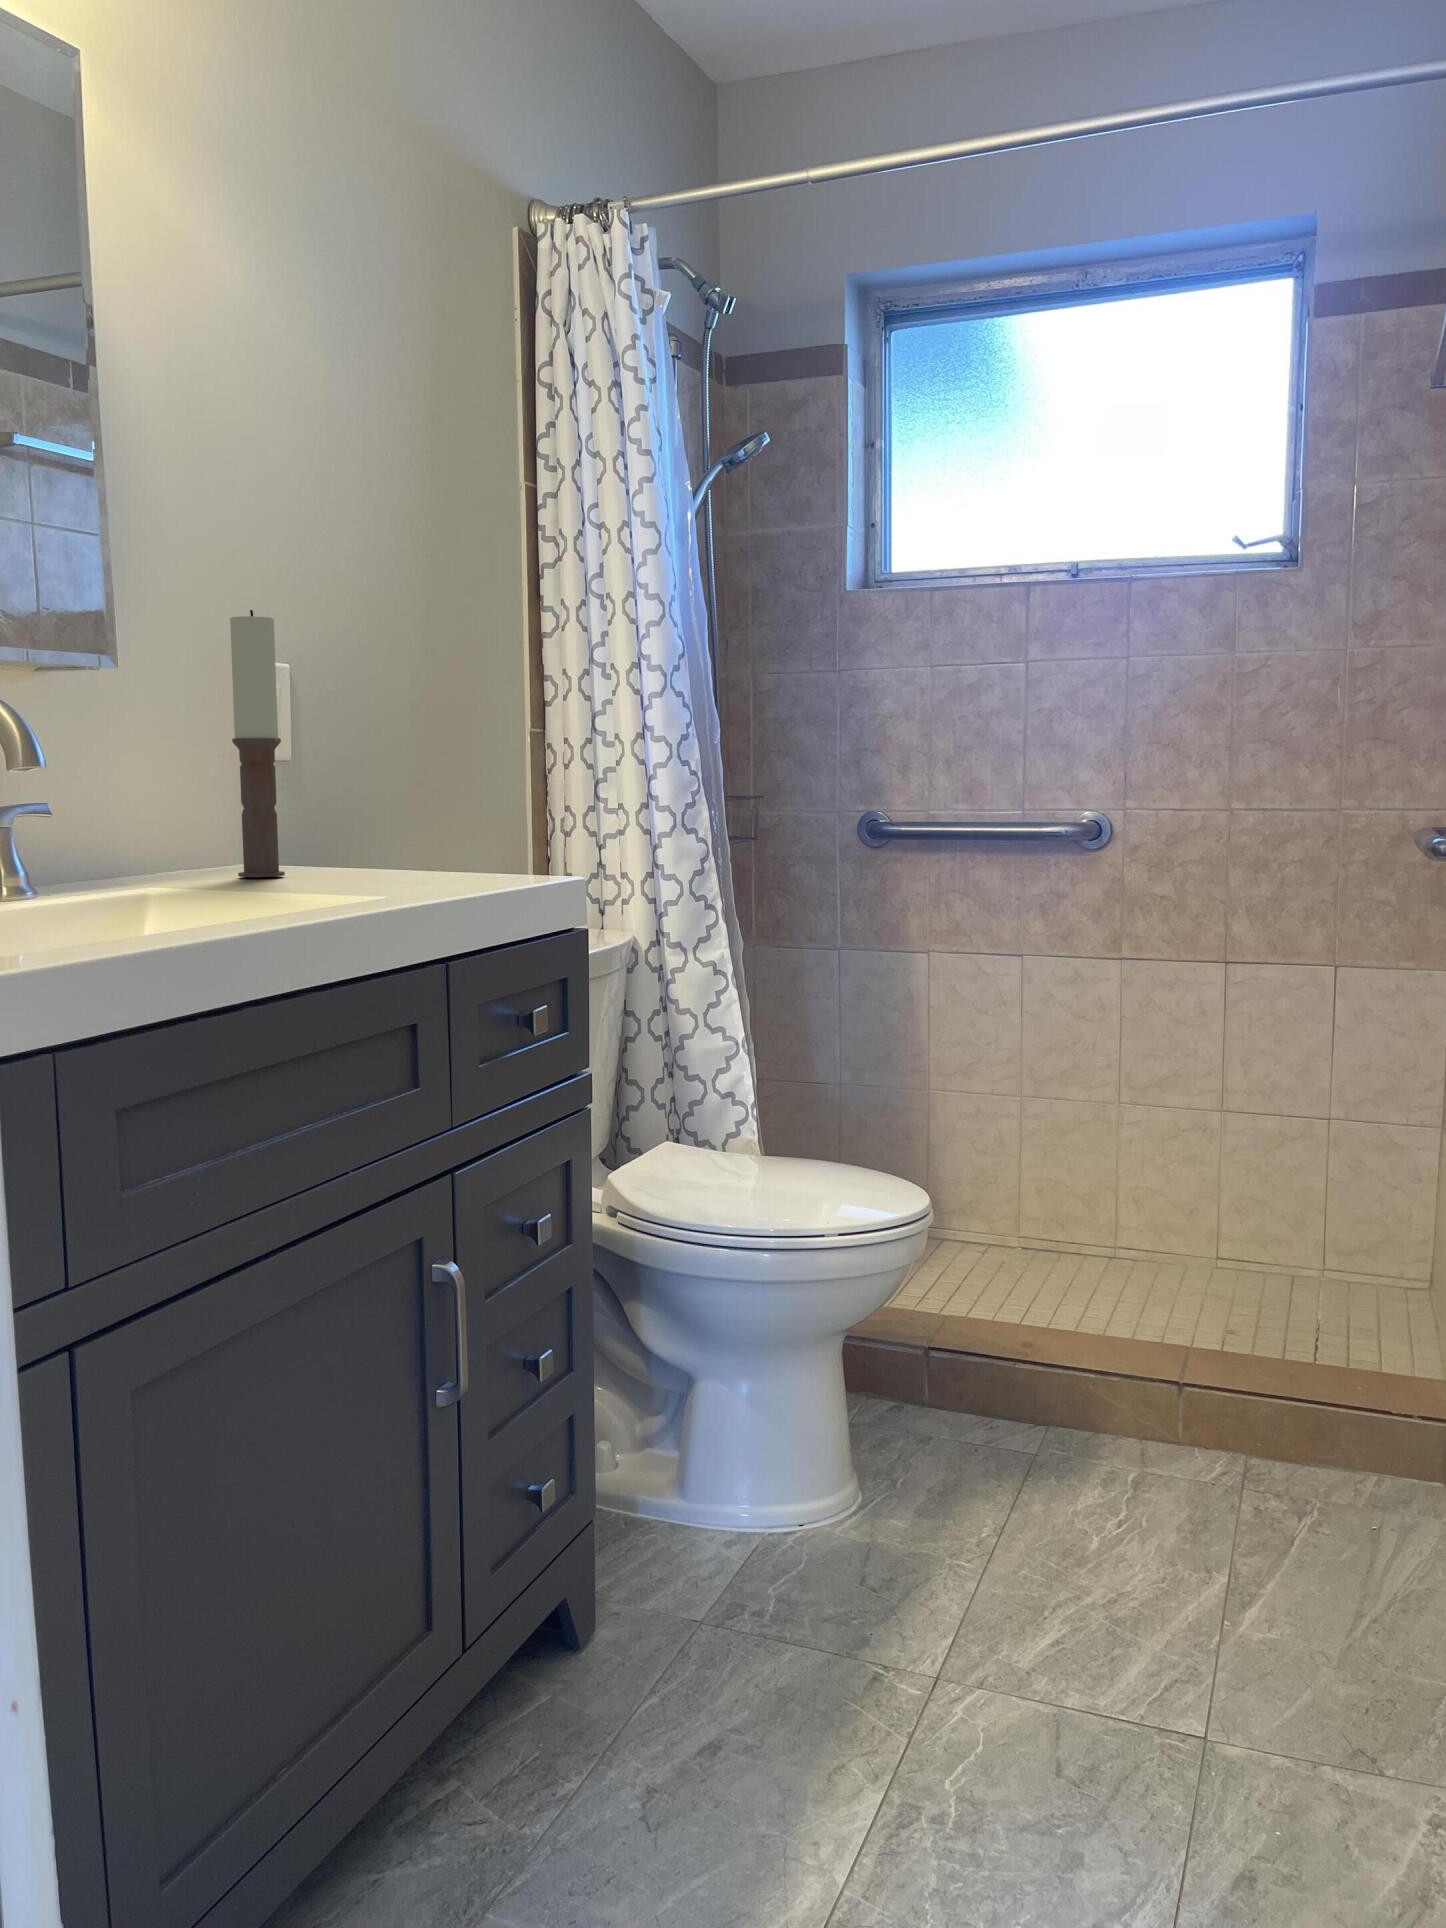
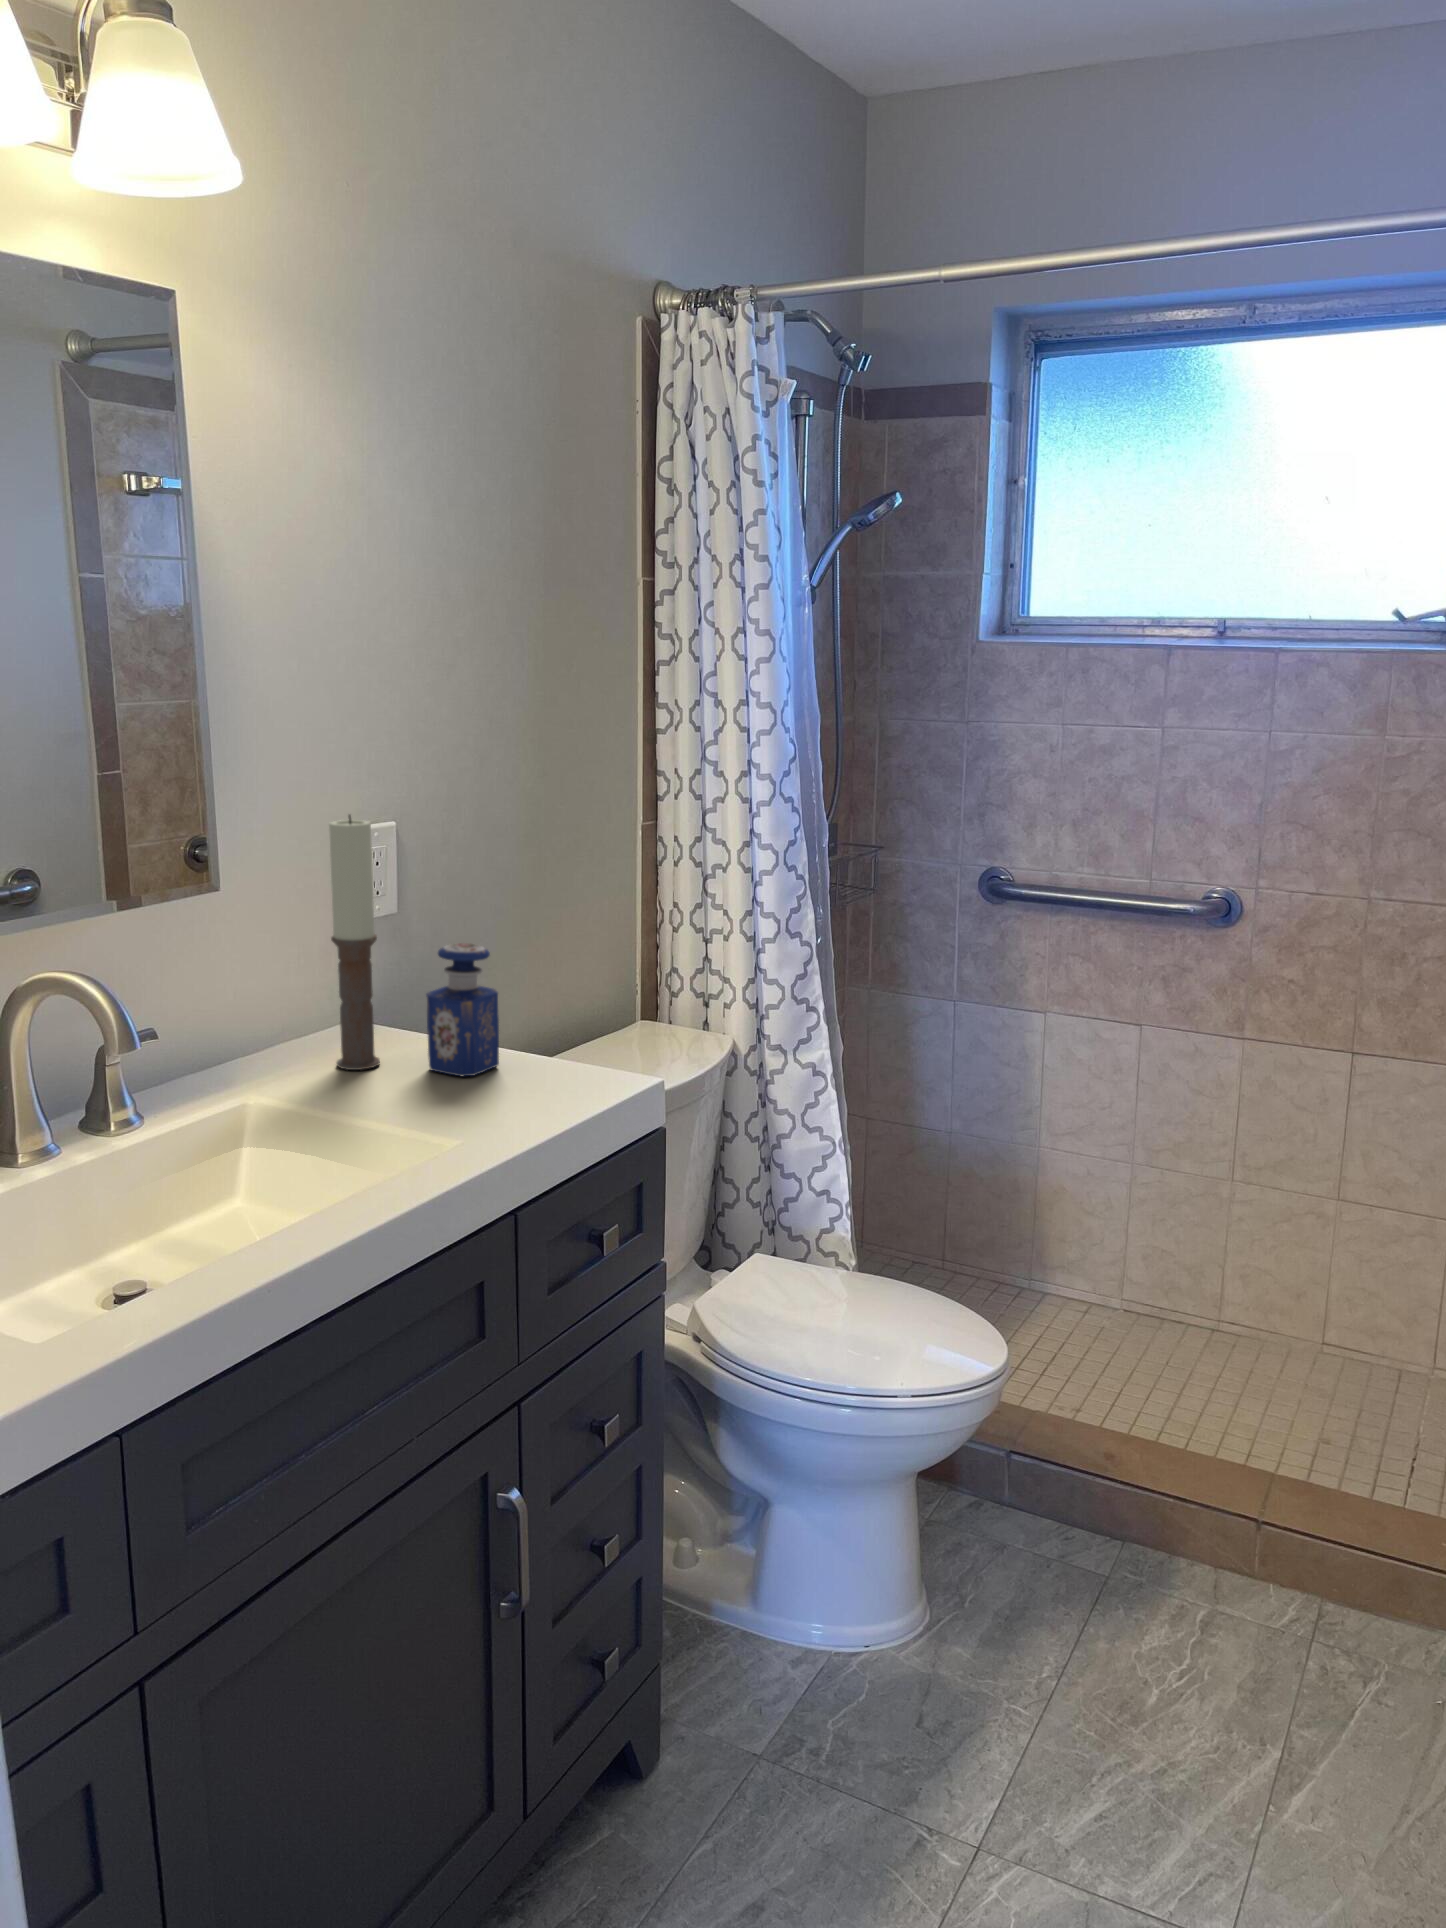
perfume bottle: none [333,745,411,877] -> present [426,943,499,1076]

